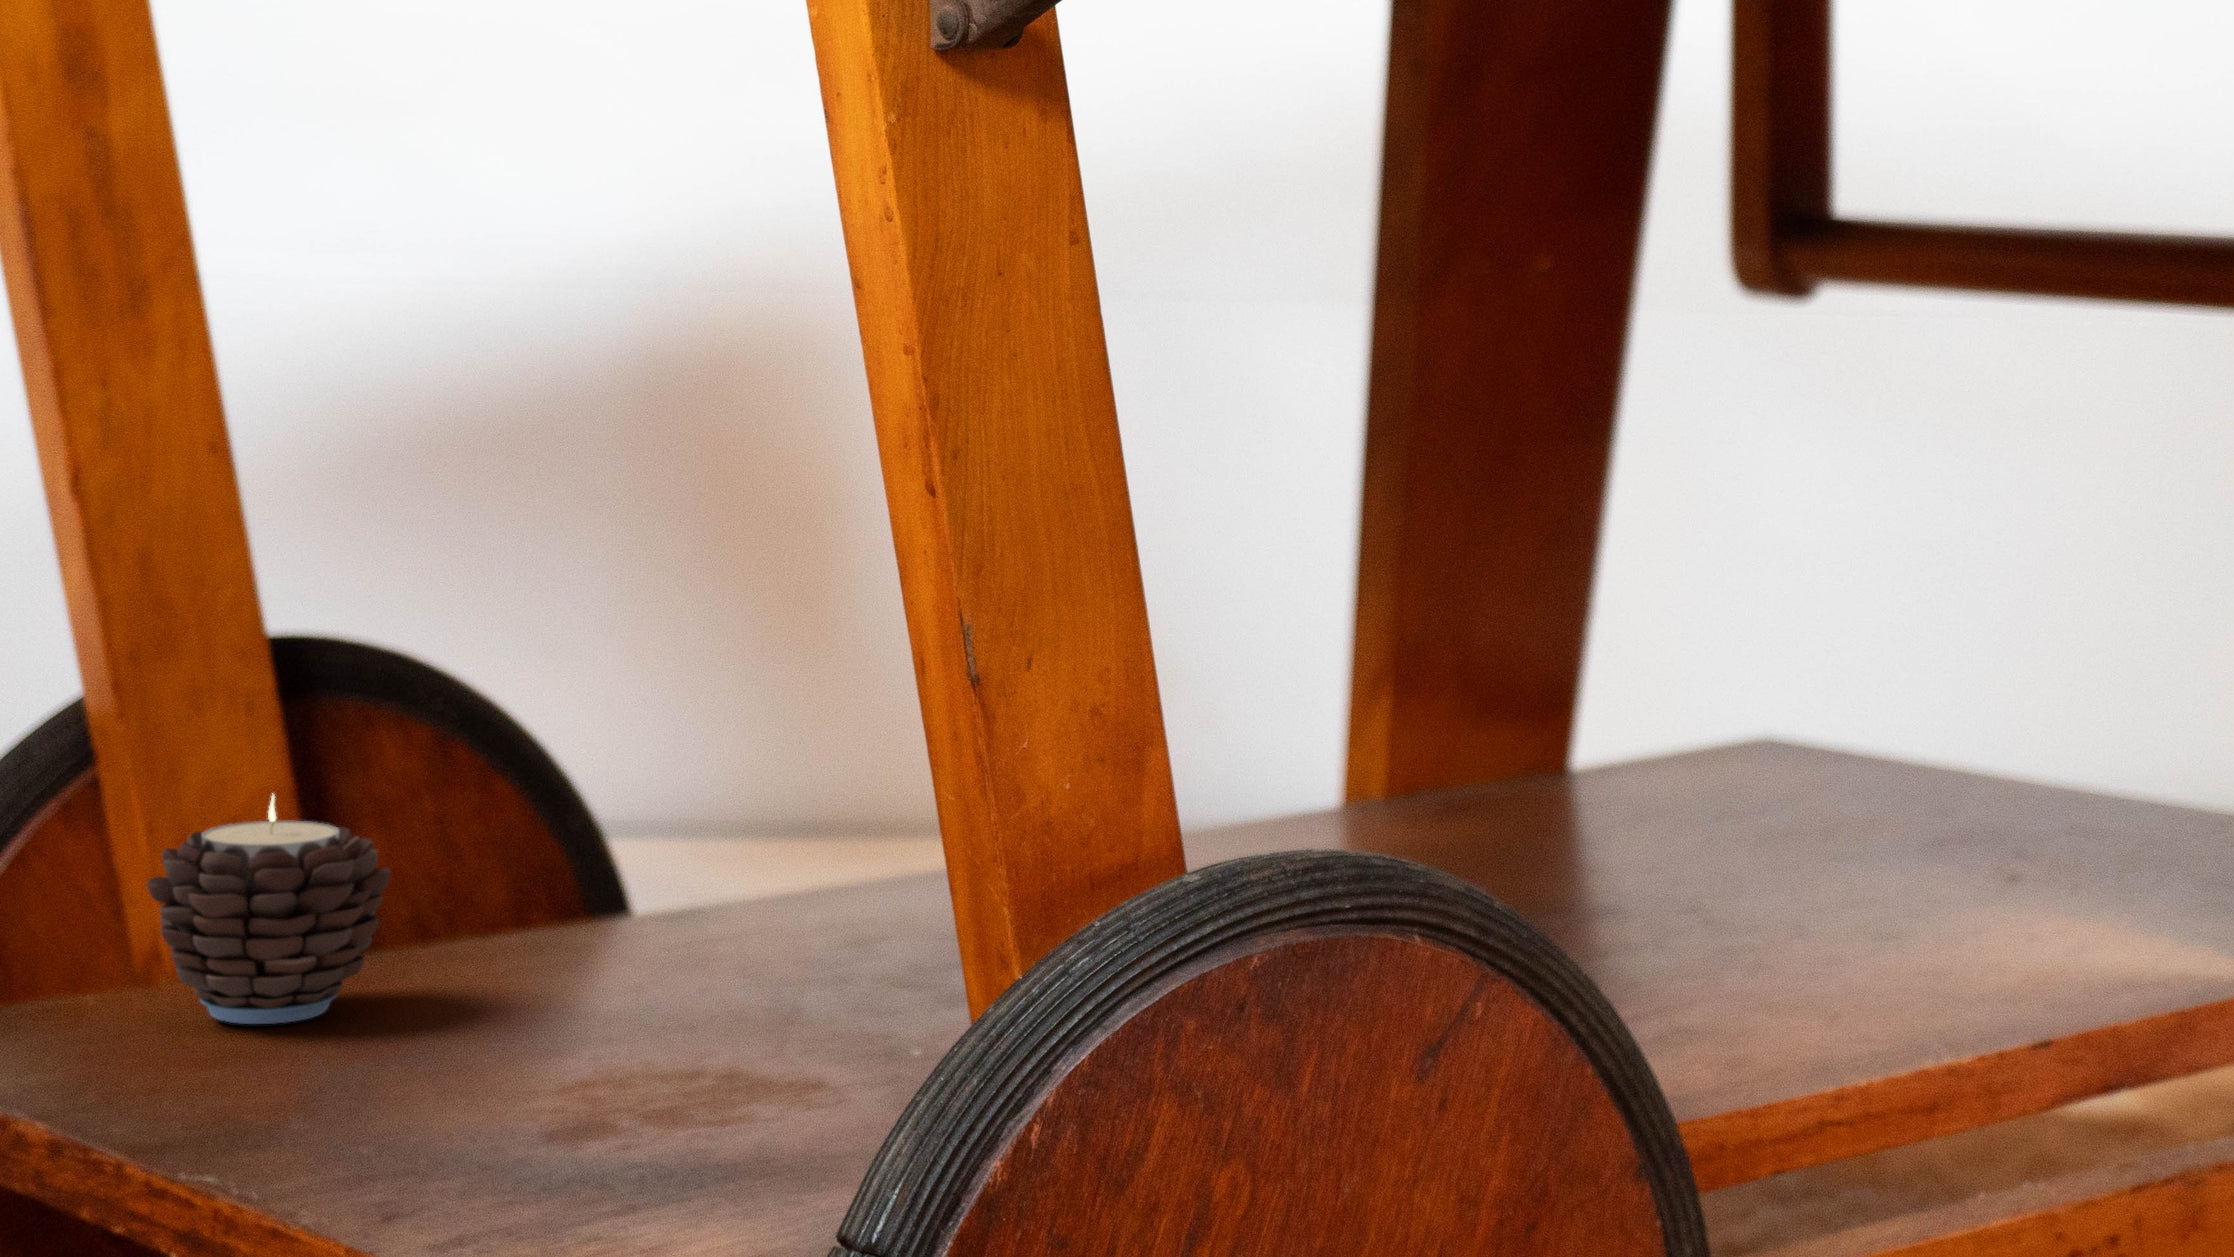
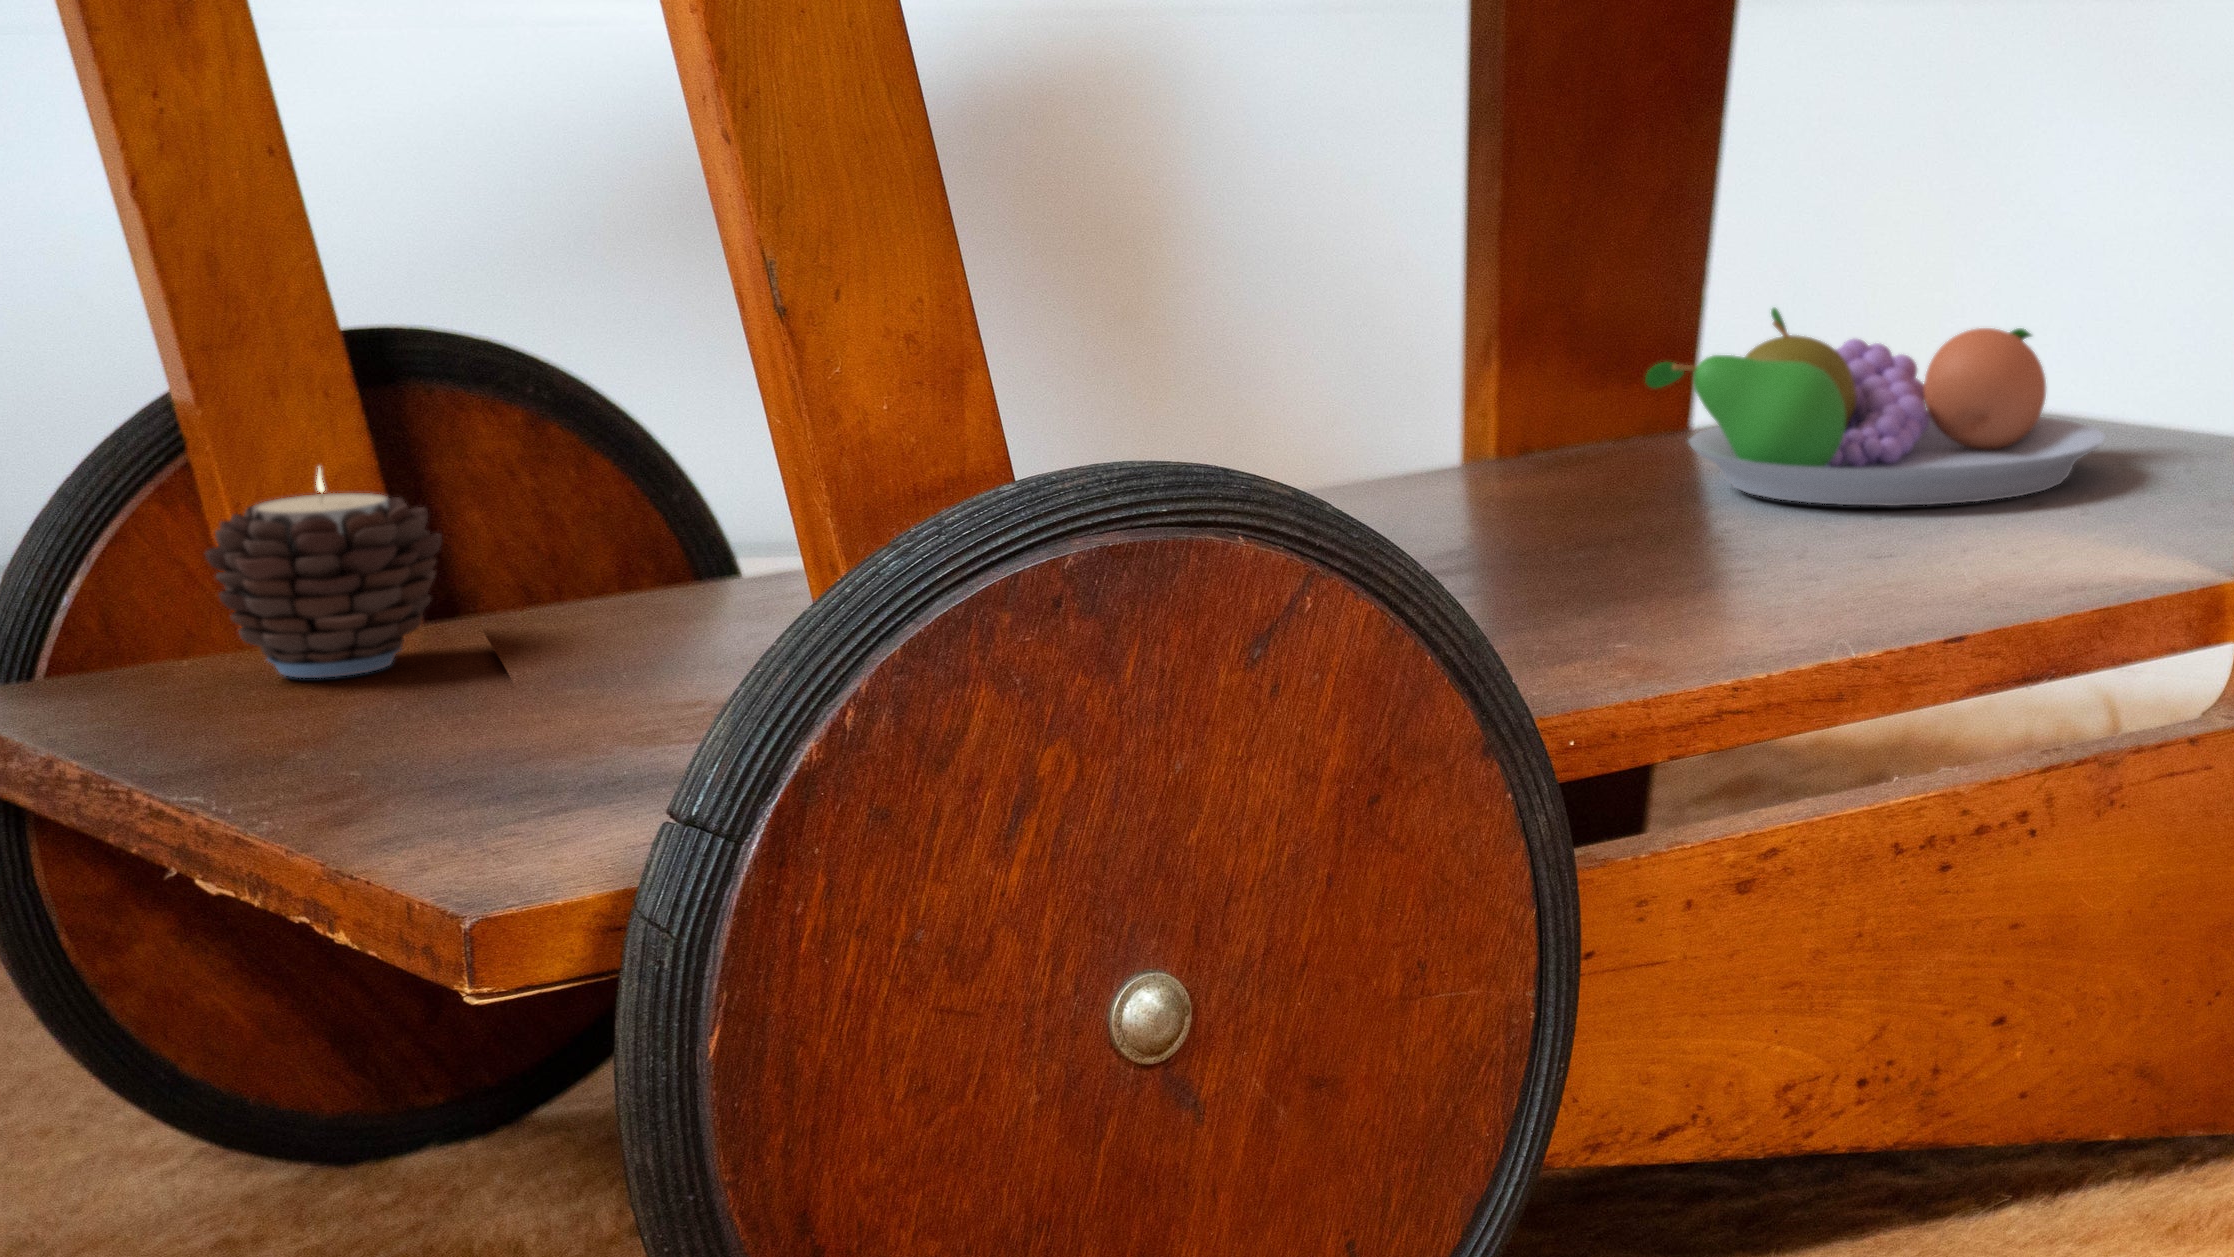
fruit bowl: none [1595,648,2083,874] -> present [1645,308,2105,506]

